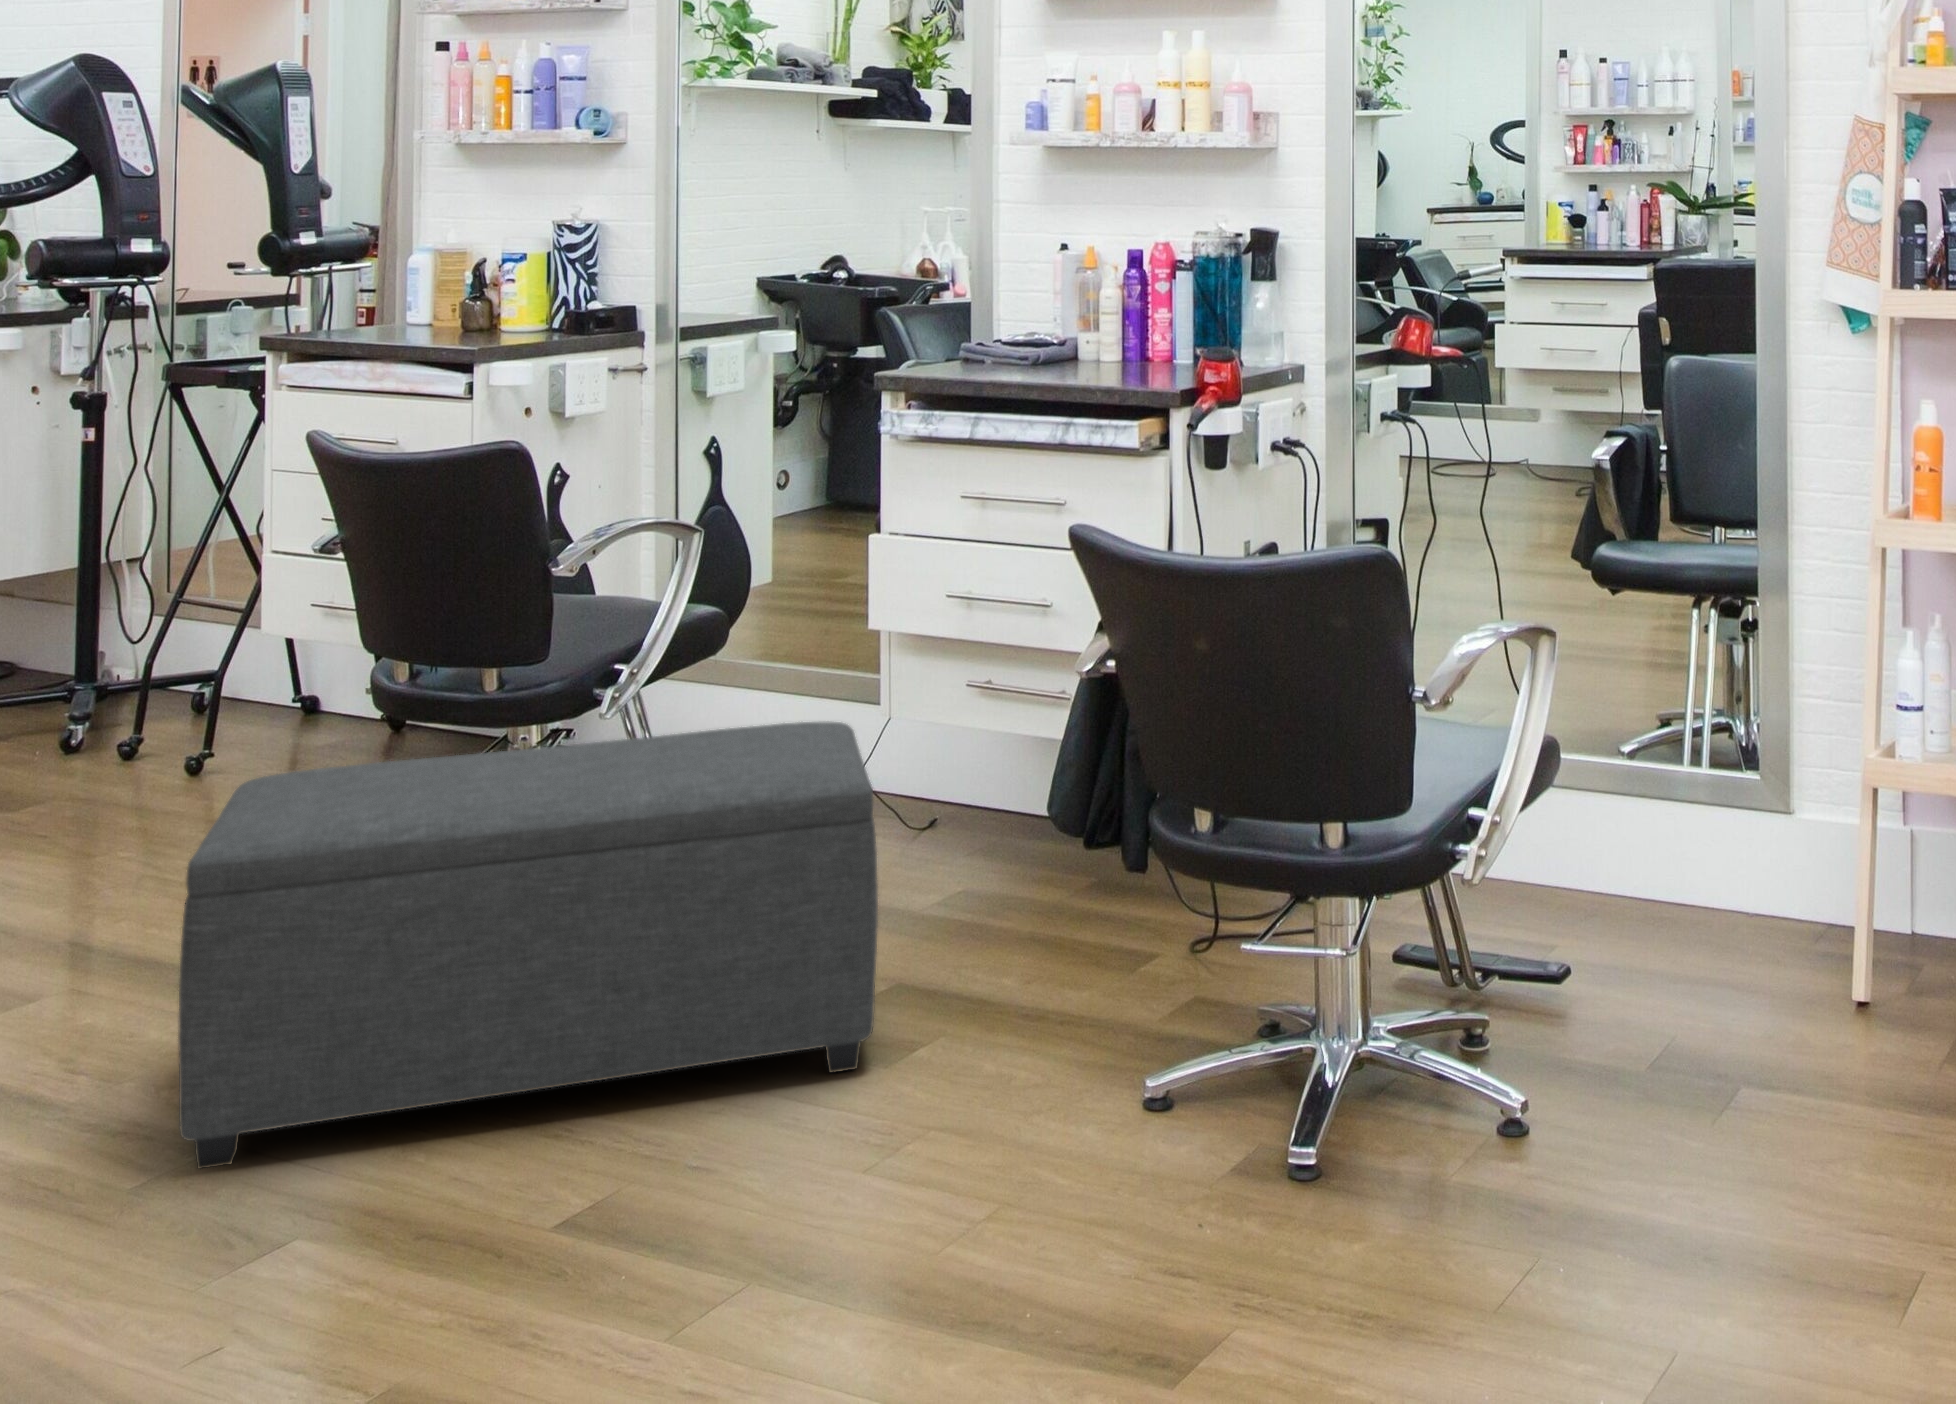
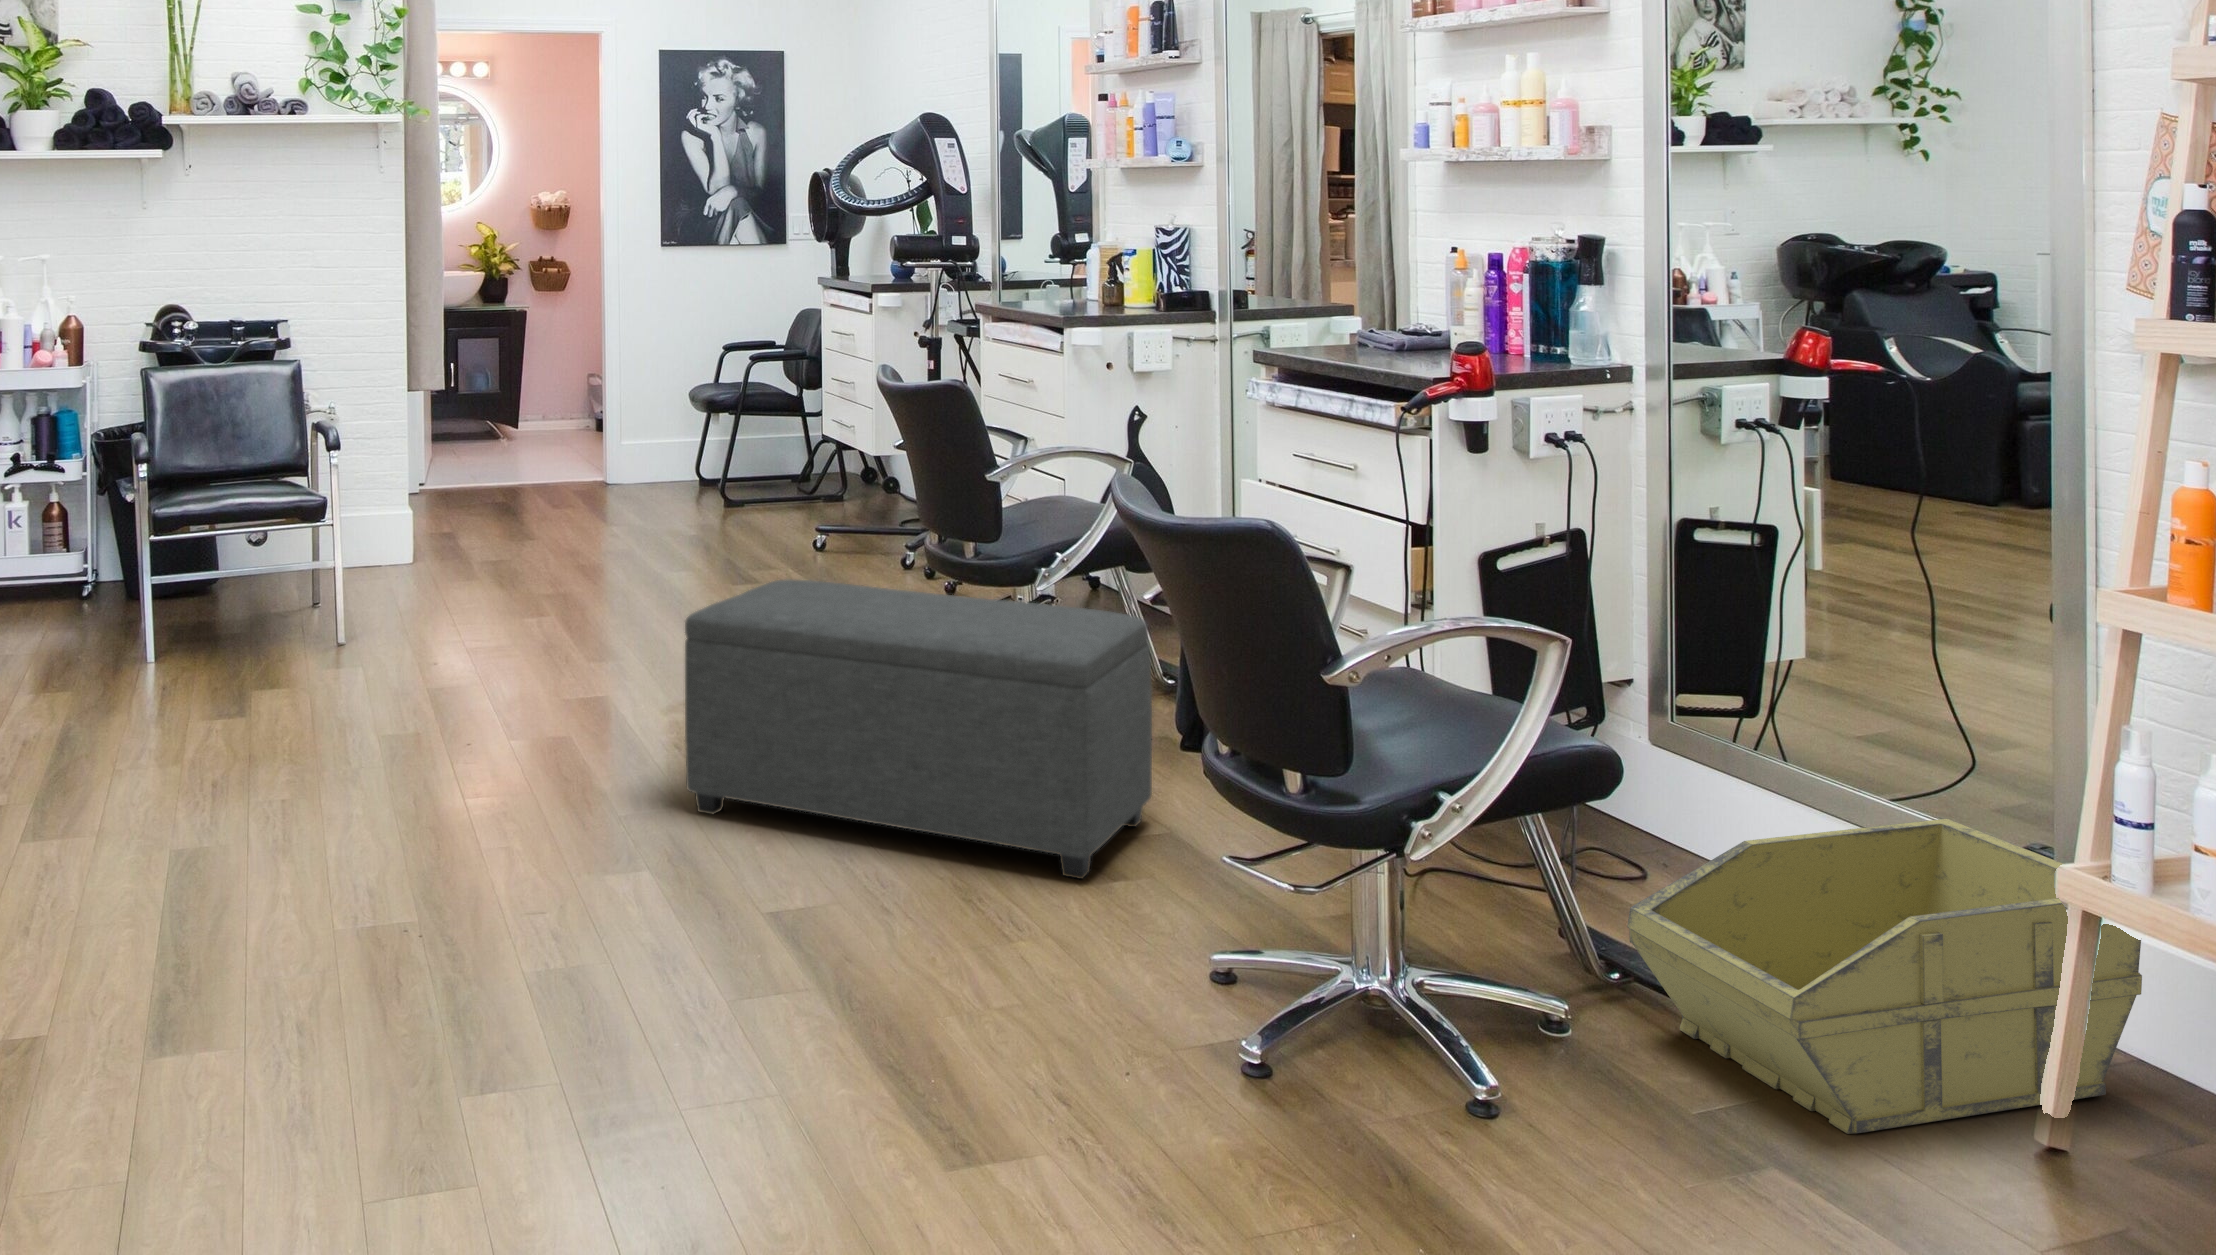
storage bin: none [1517,750,1849,1049] -> present [1627,819,2142,1134]

